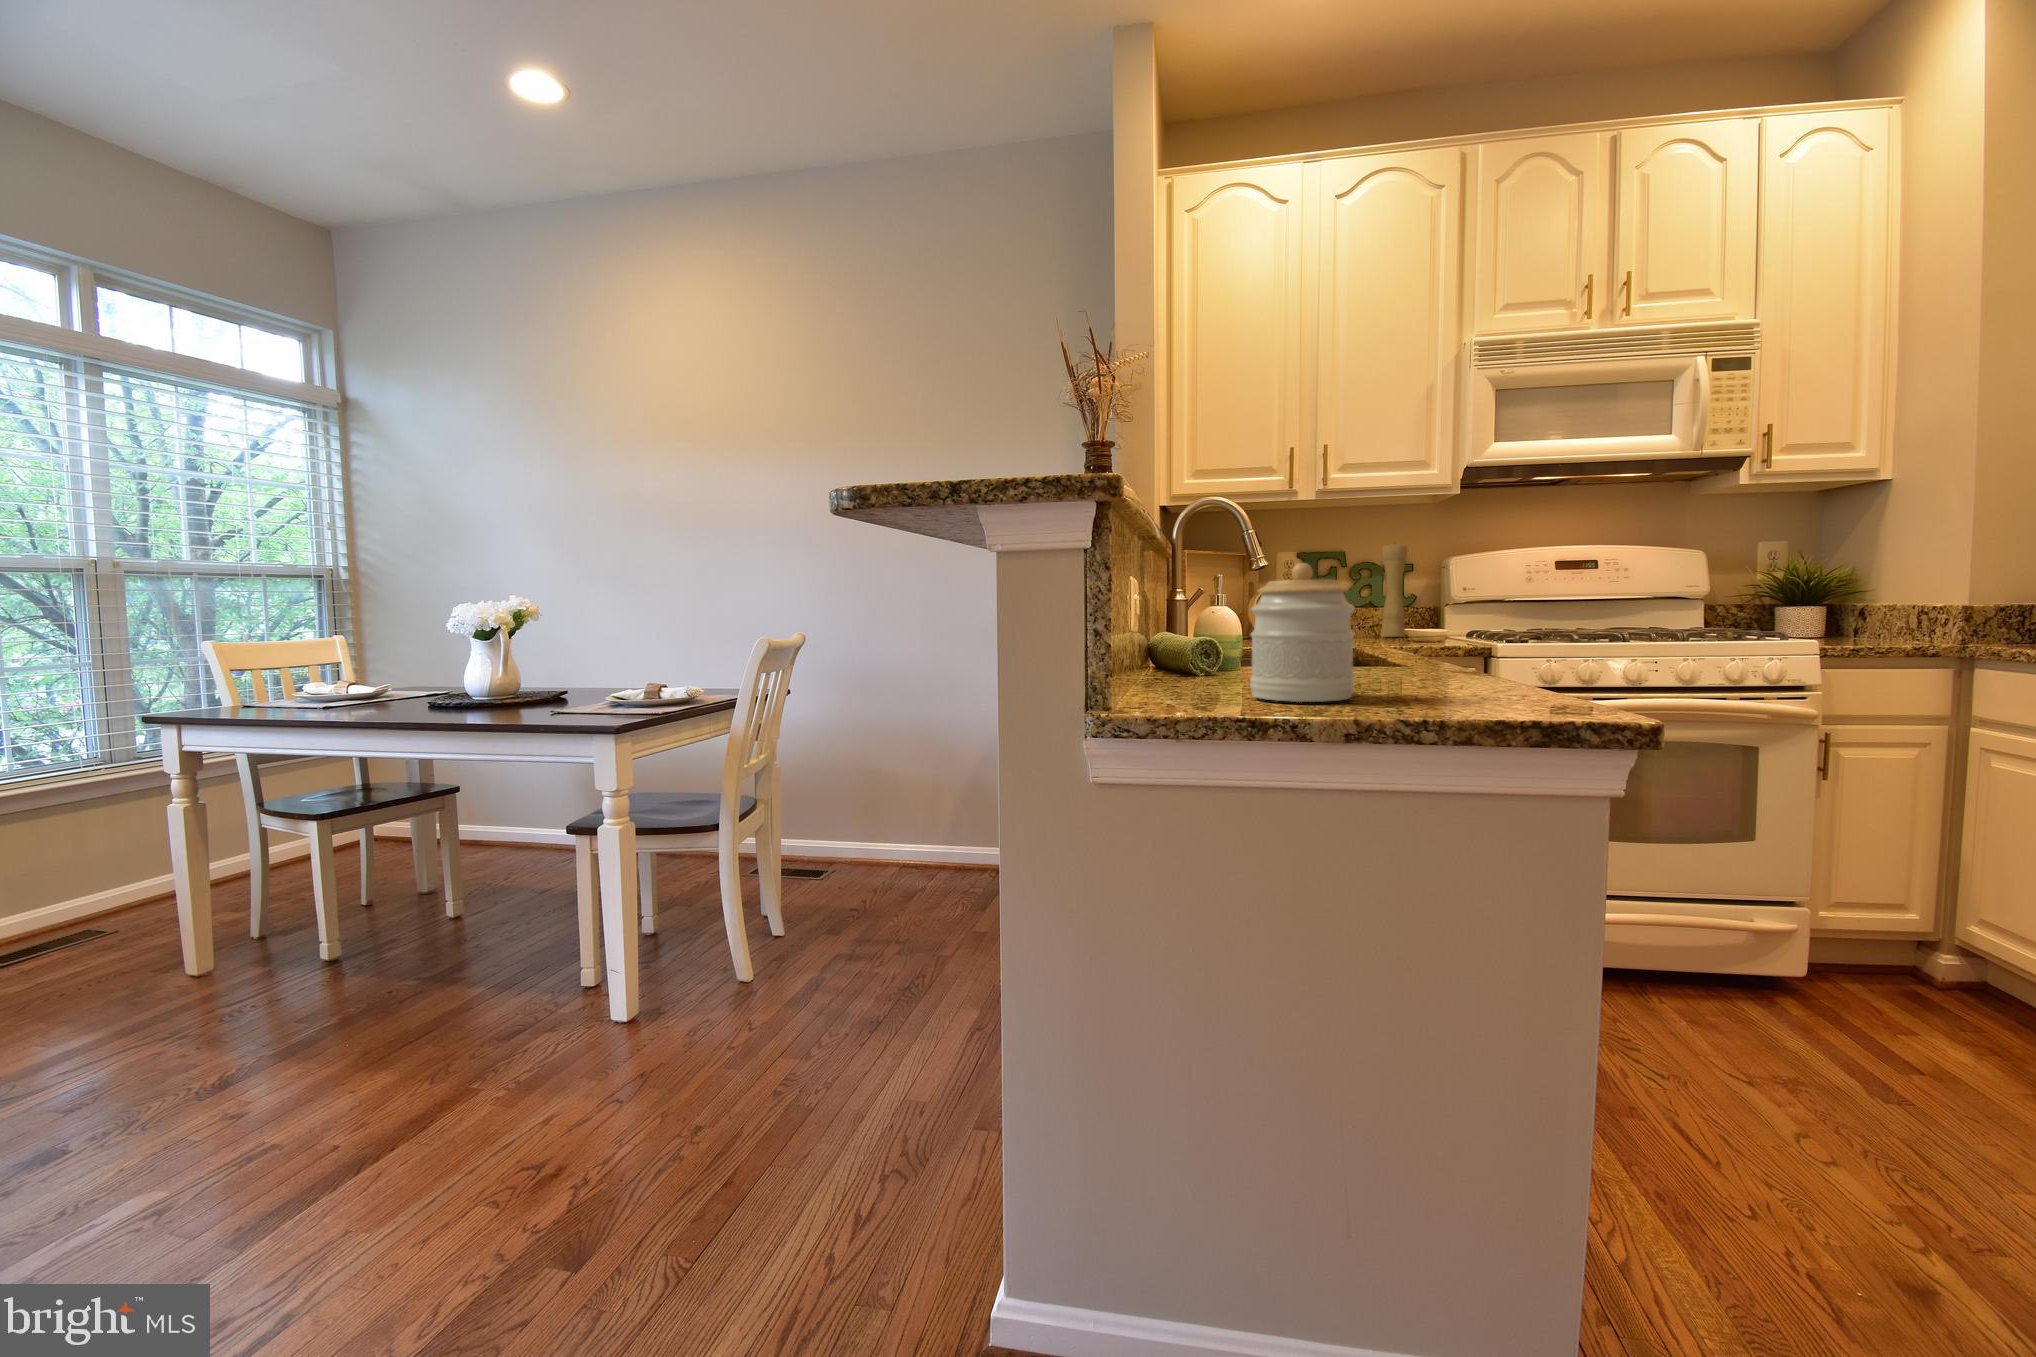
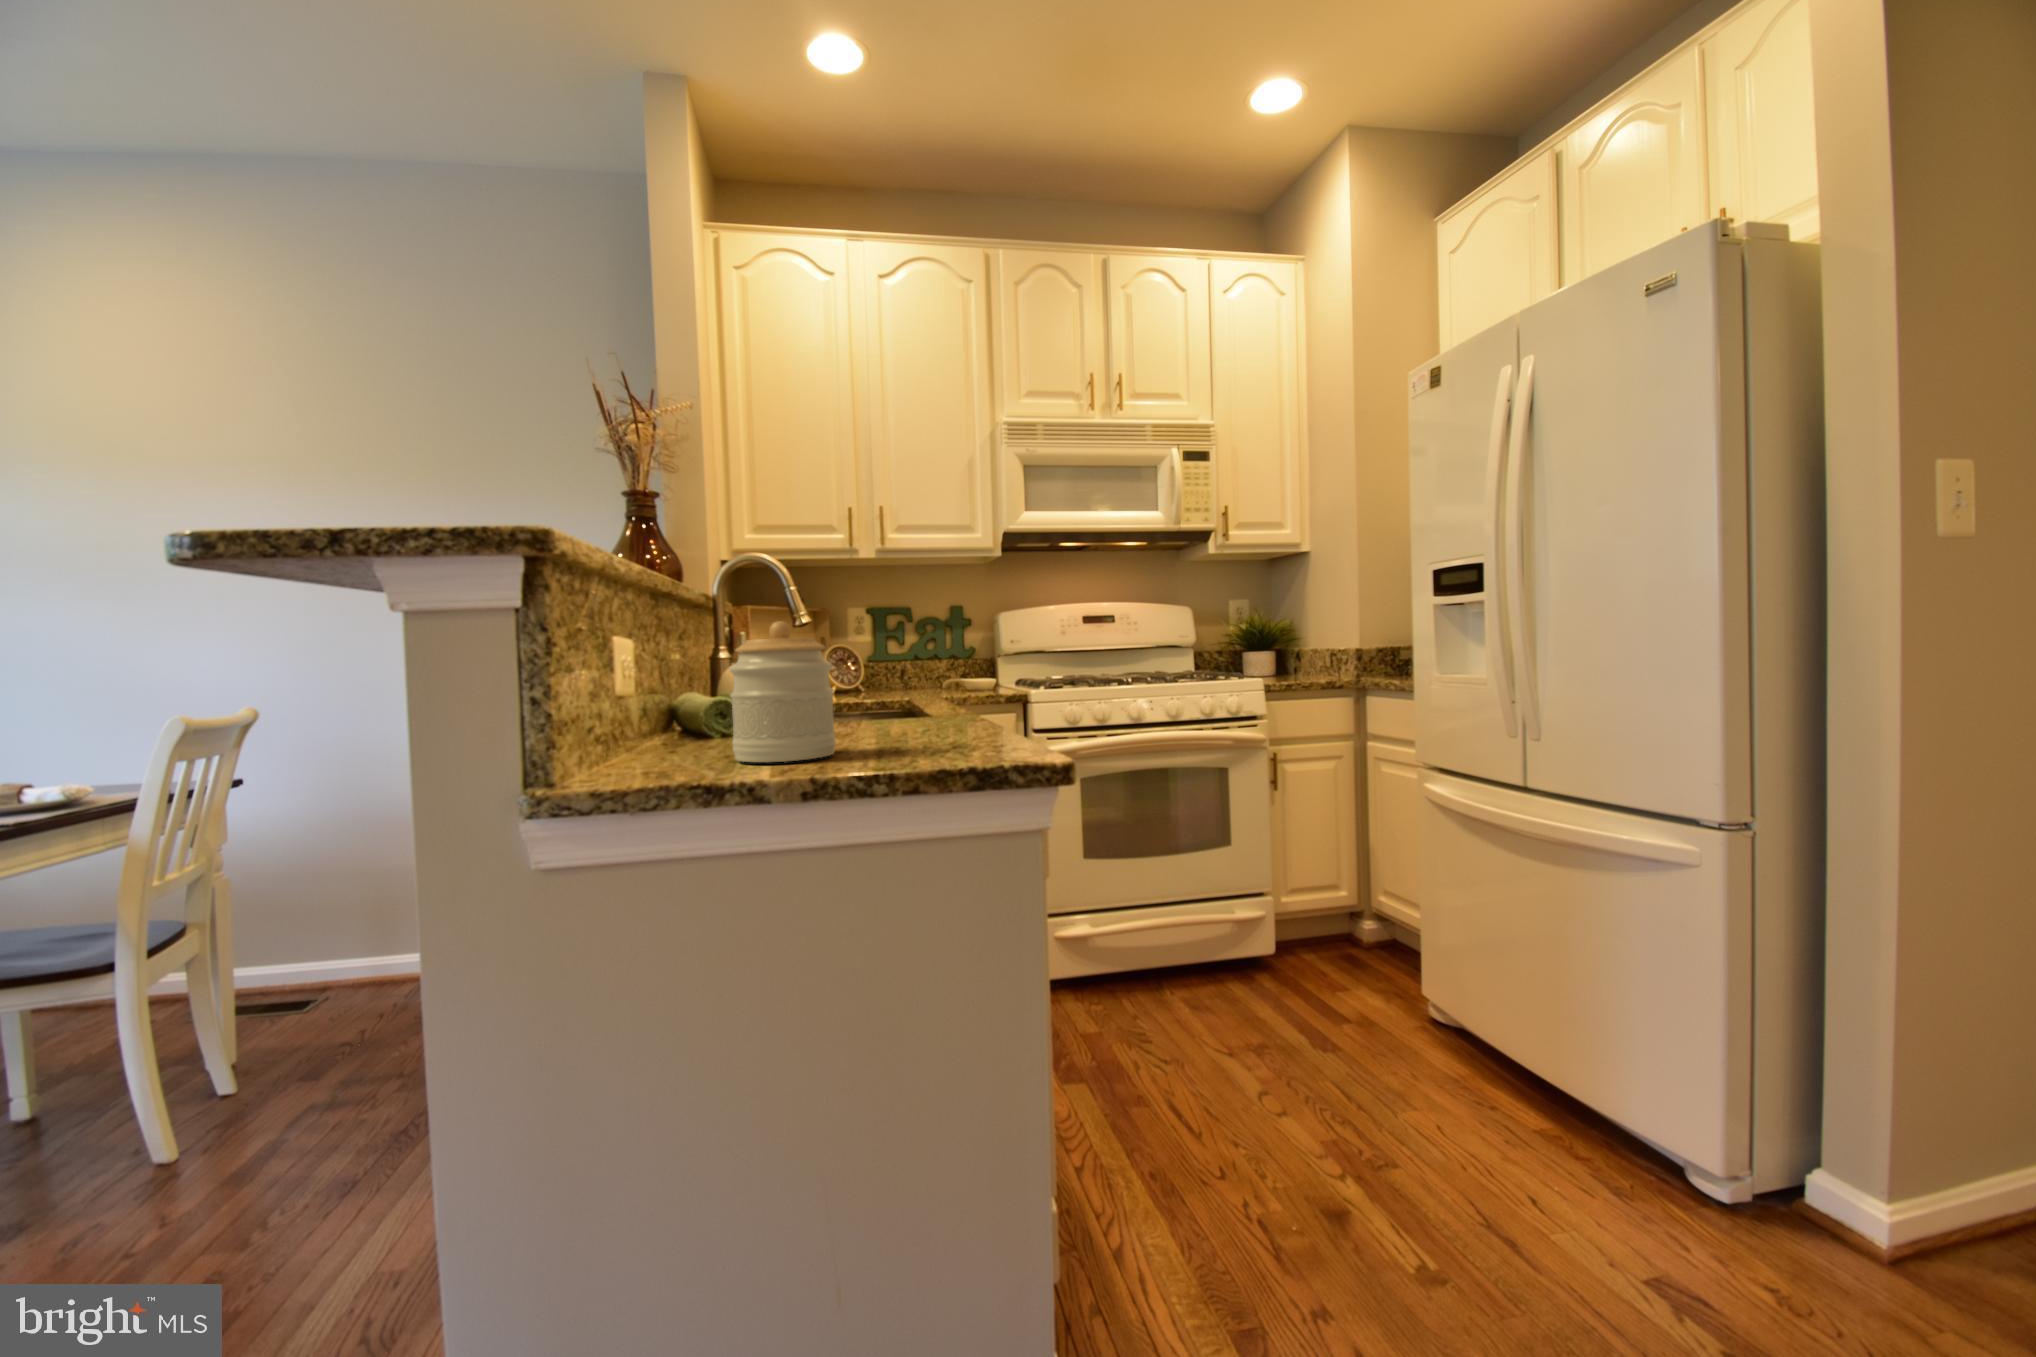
pepper mill: present [1381,543,1408,637] -> none [943,600,967,687]

